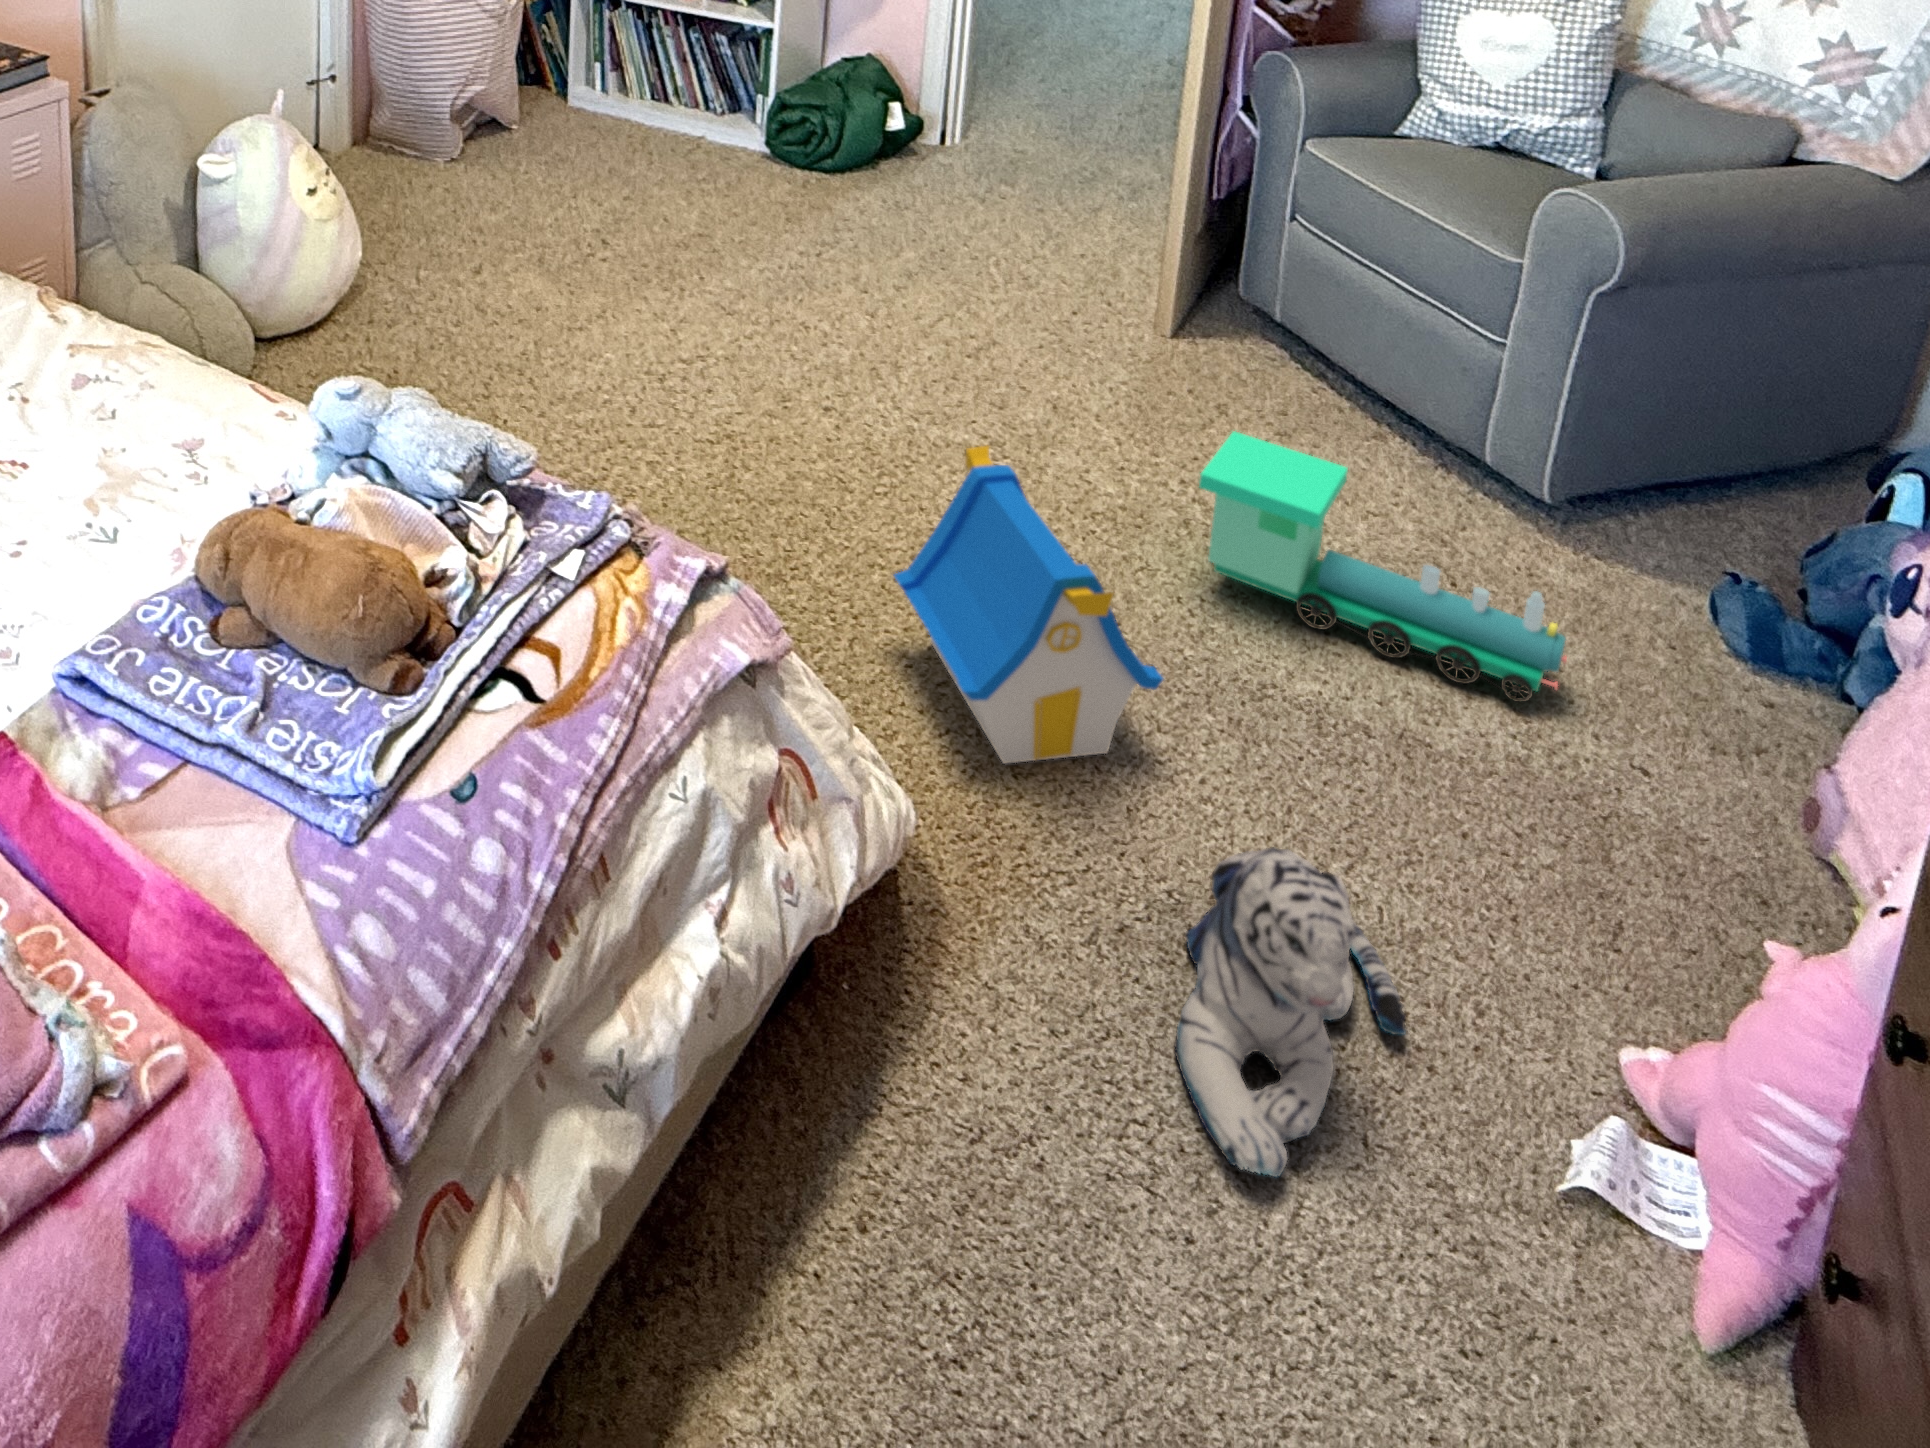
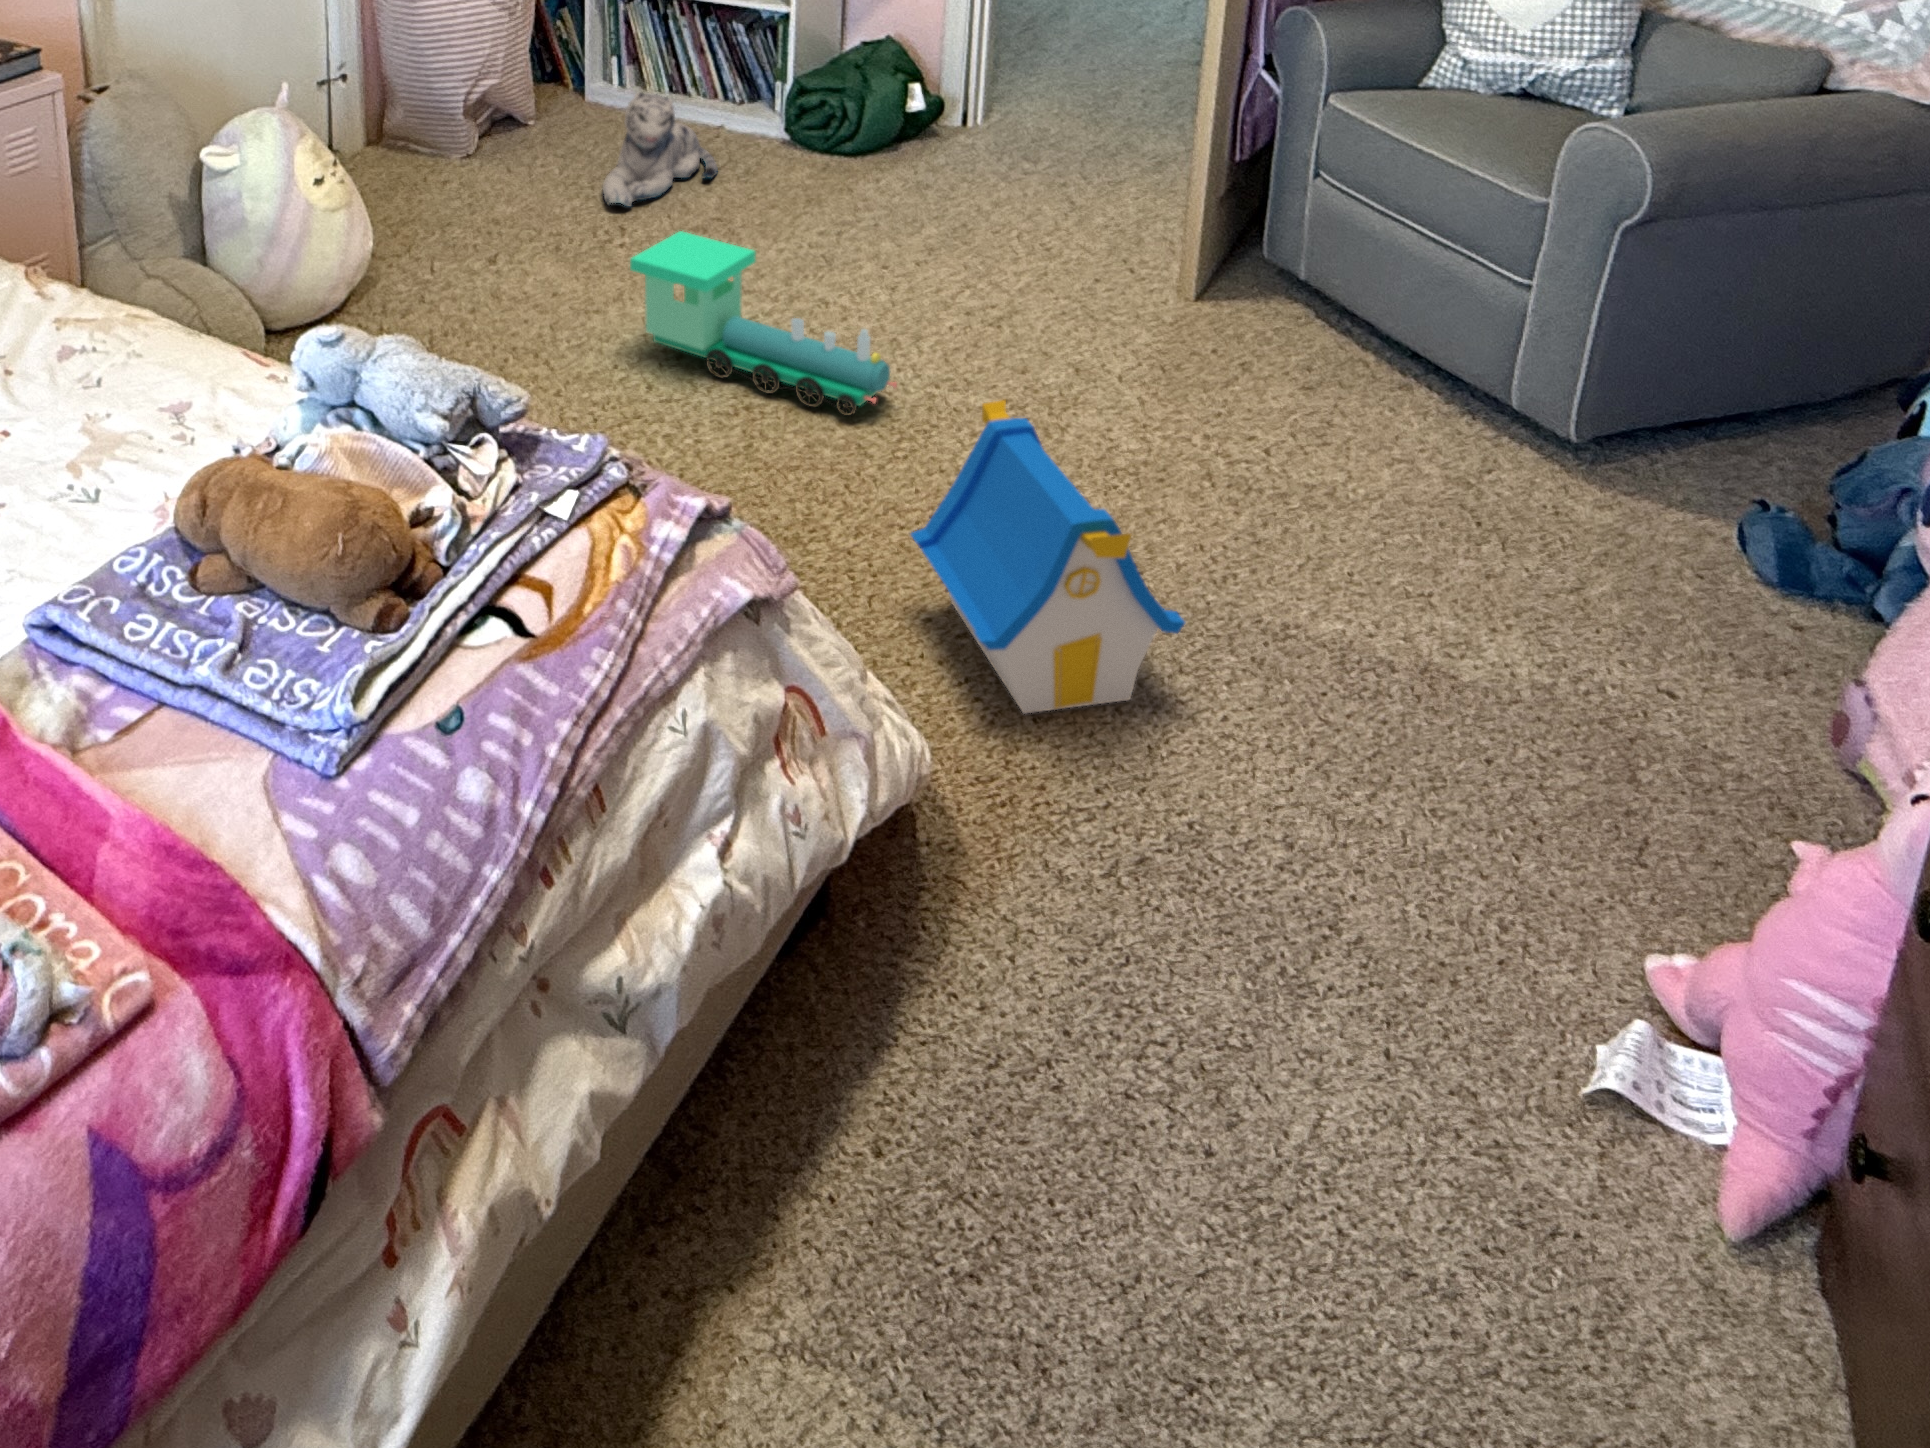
toy train: present [1199,431,1567,702] -> present [630,231,897,416]
plush toy: present [1175,847,1406,1177] -> present [603,92,718,207]

